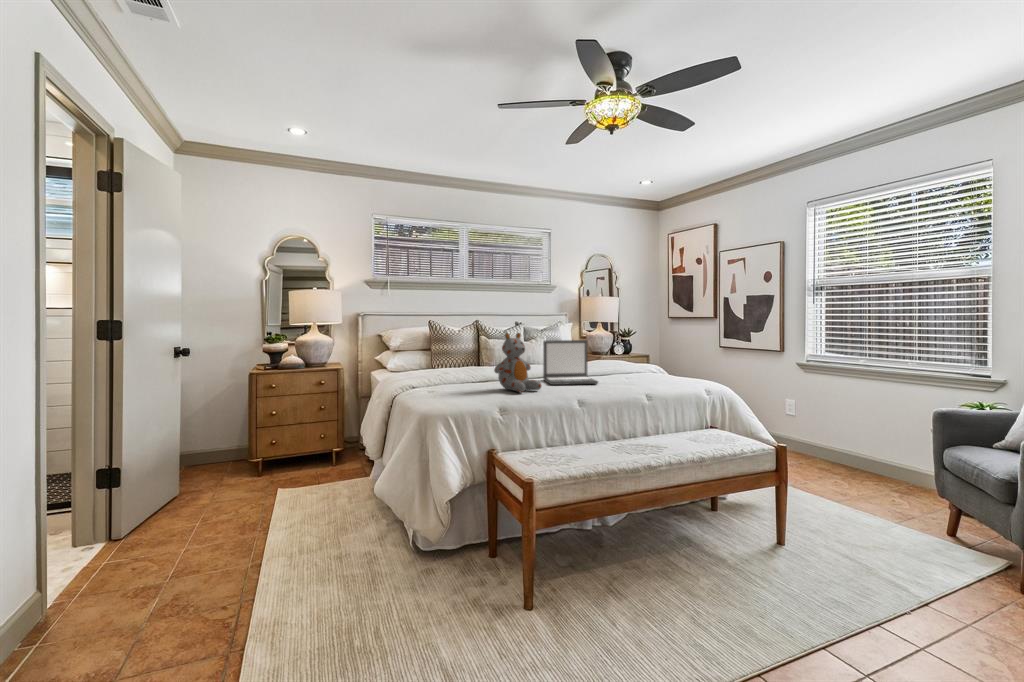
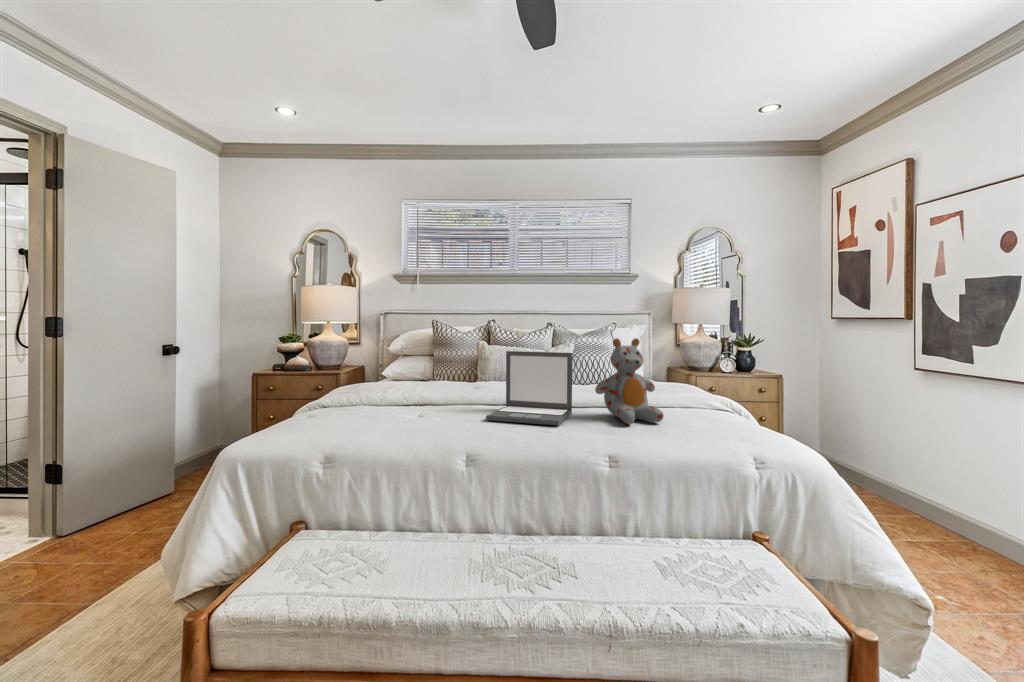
stuffed bear: present [494,333,542,392] -> present [595,338,663,424]

